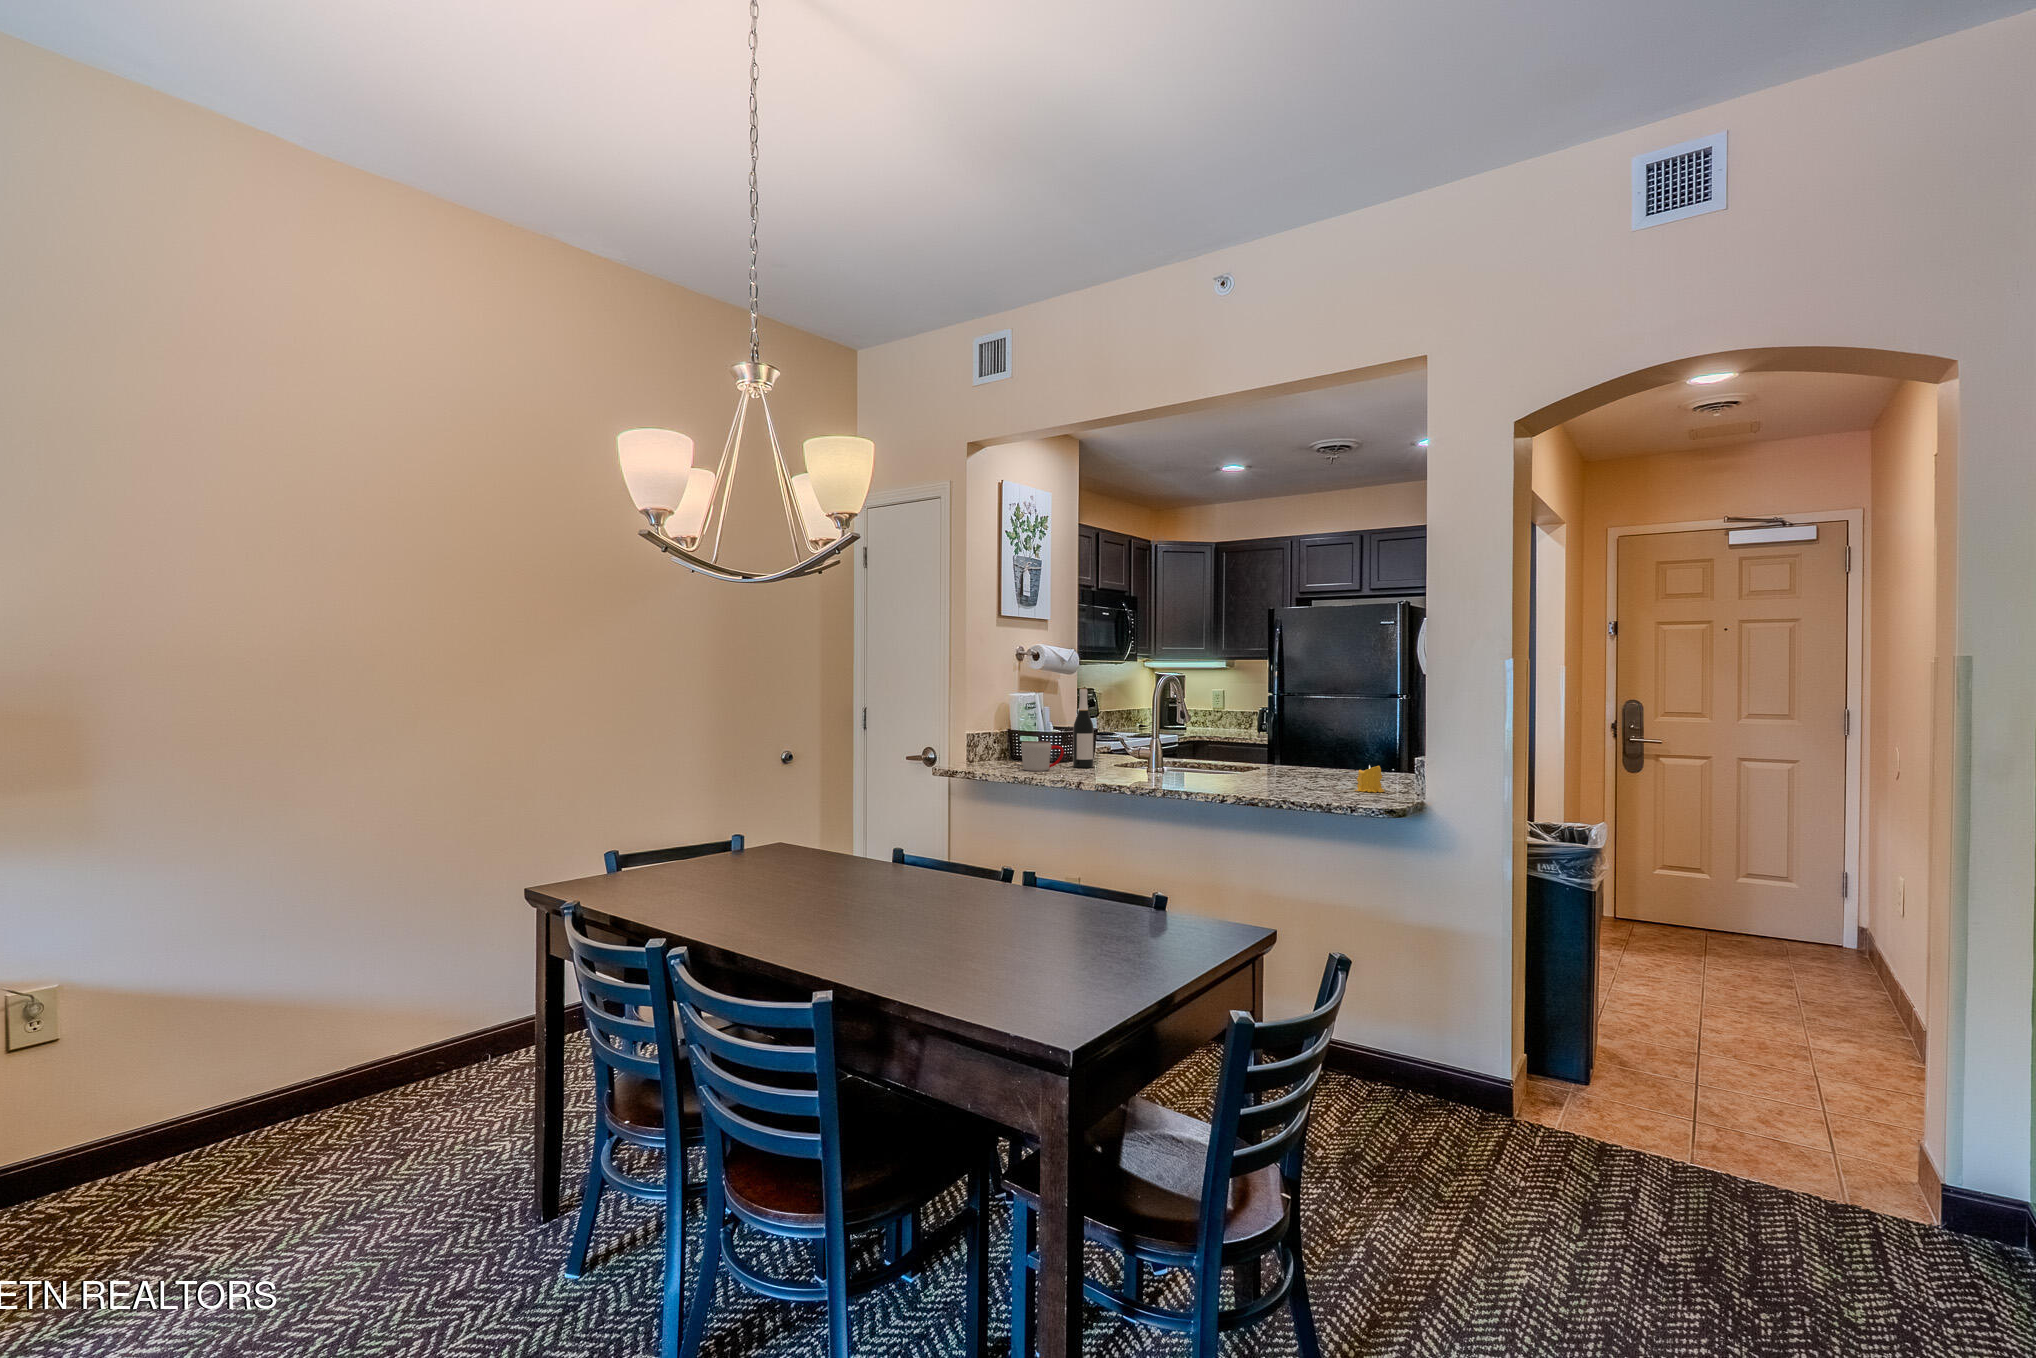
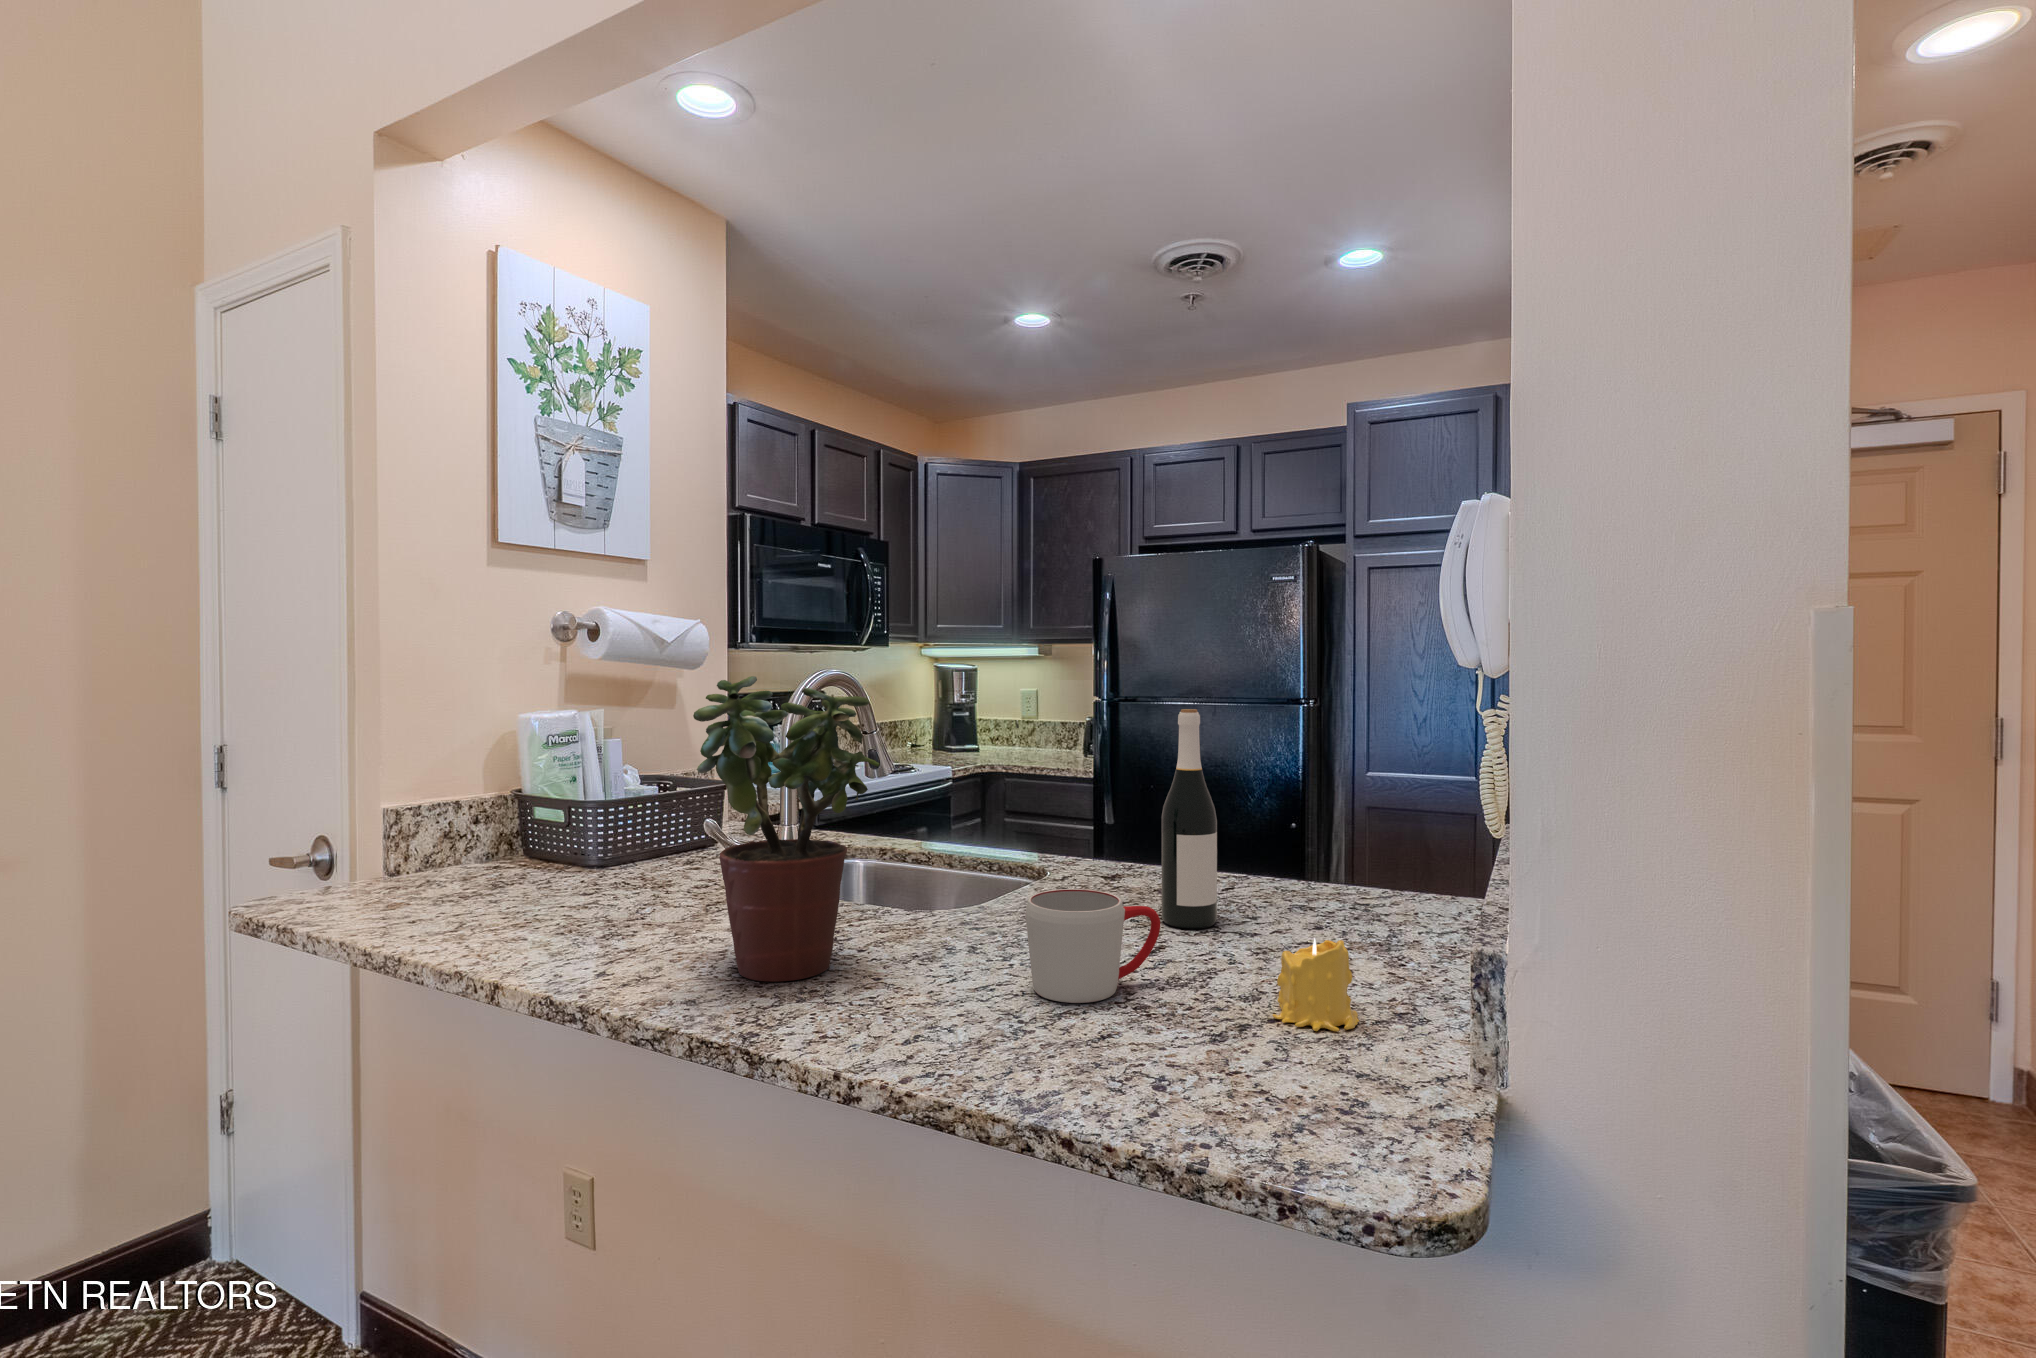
potted plant: none [1148,676,1213,782] -> present [693,676,879,981]
wine bottle: present [1073,688,1094,768] -> present [1162,709,1217,929]
mug: present [1021,741,1064,771] -> present [1026,889,1160,1003]

